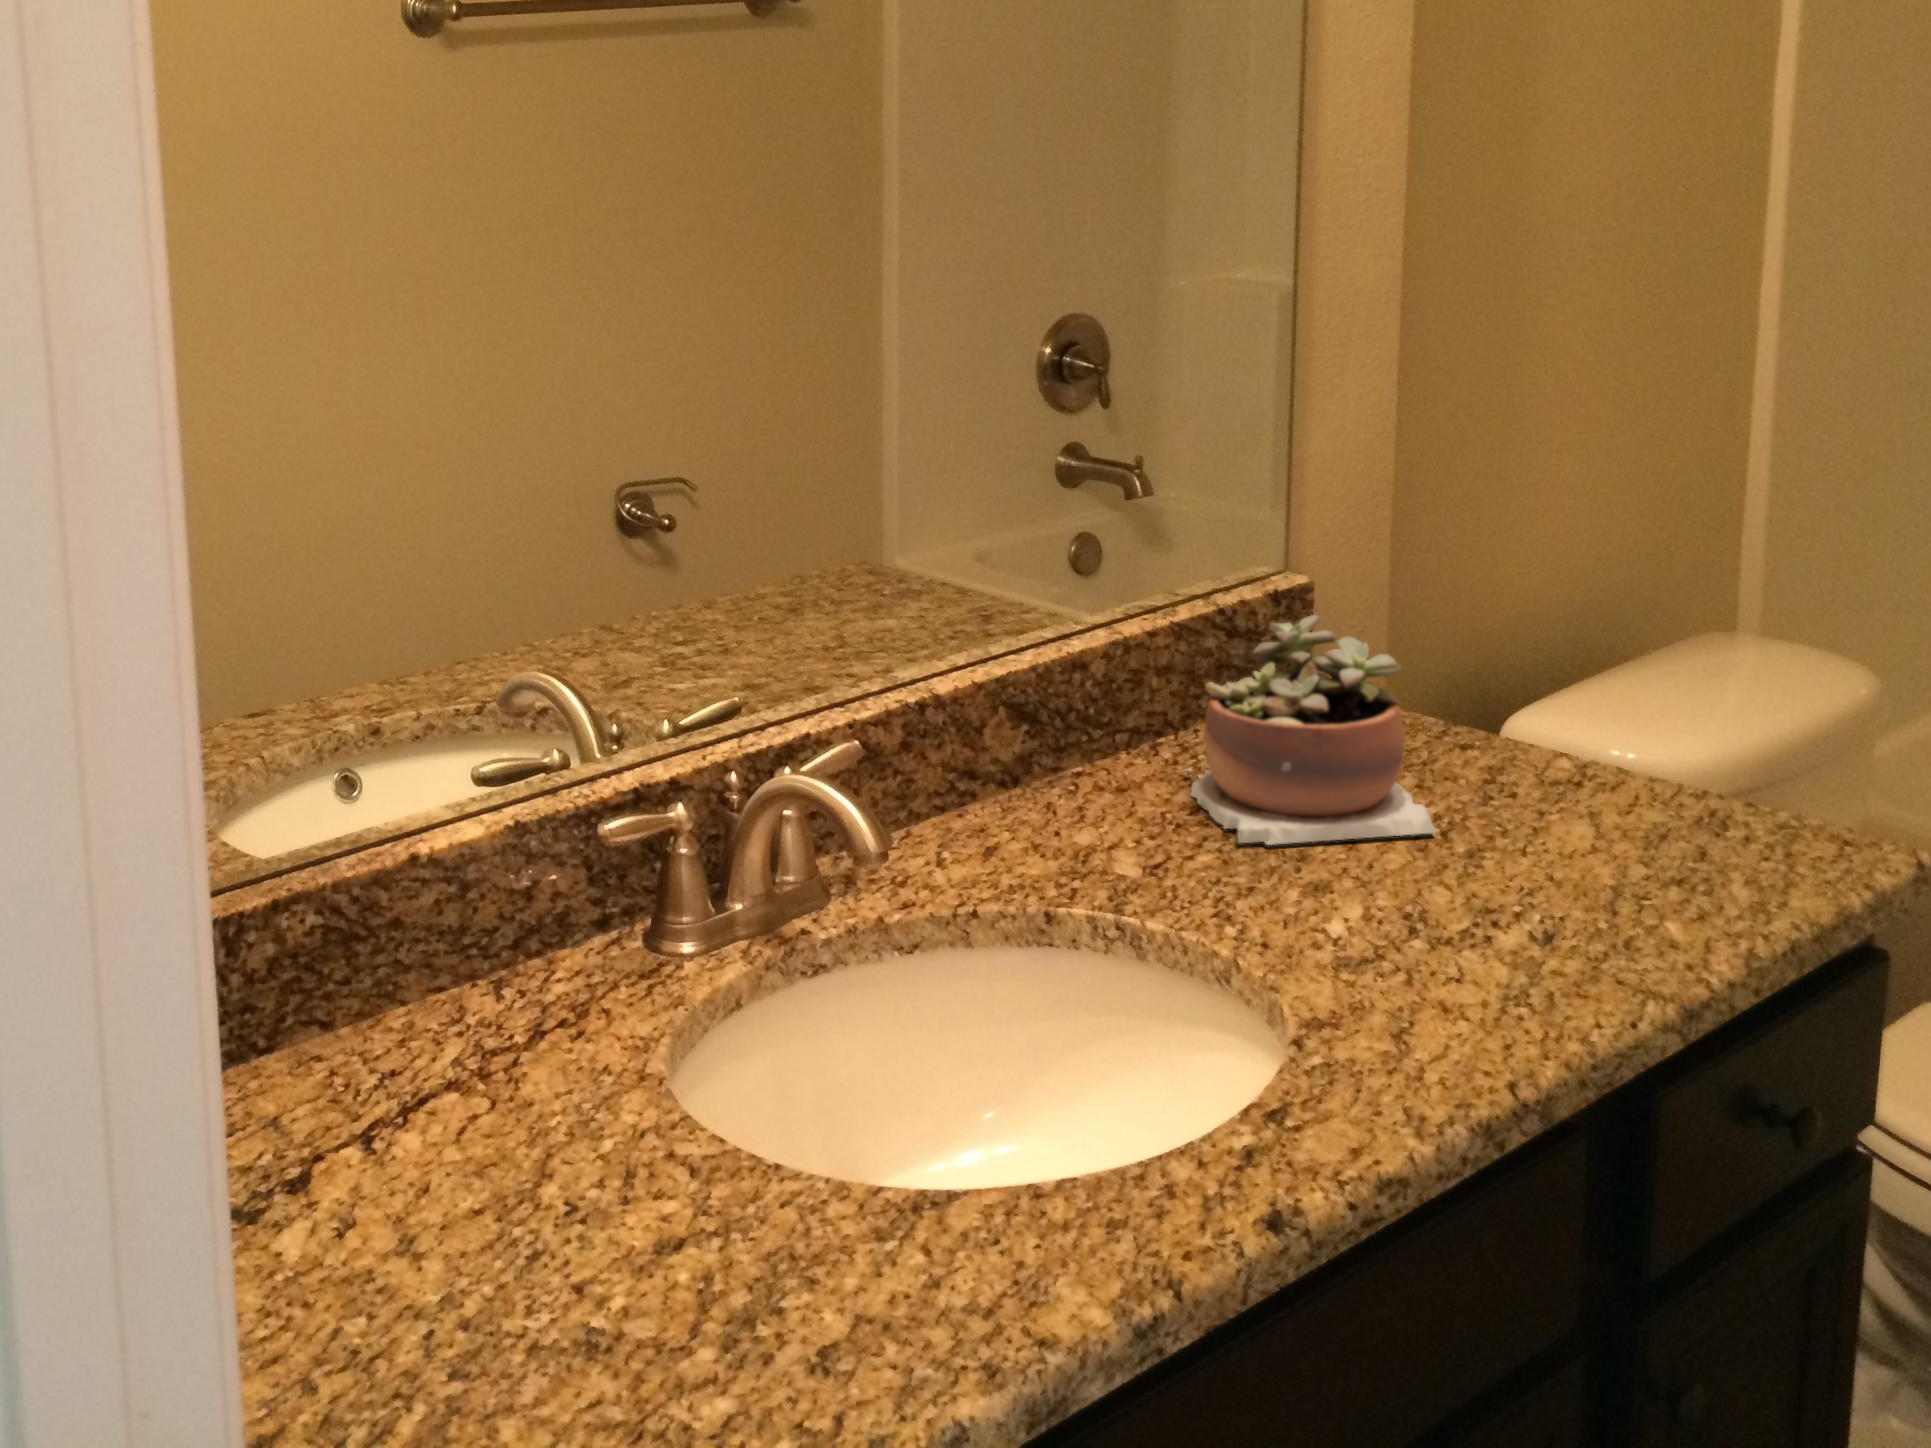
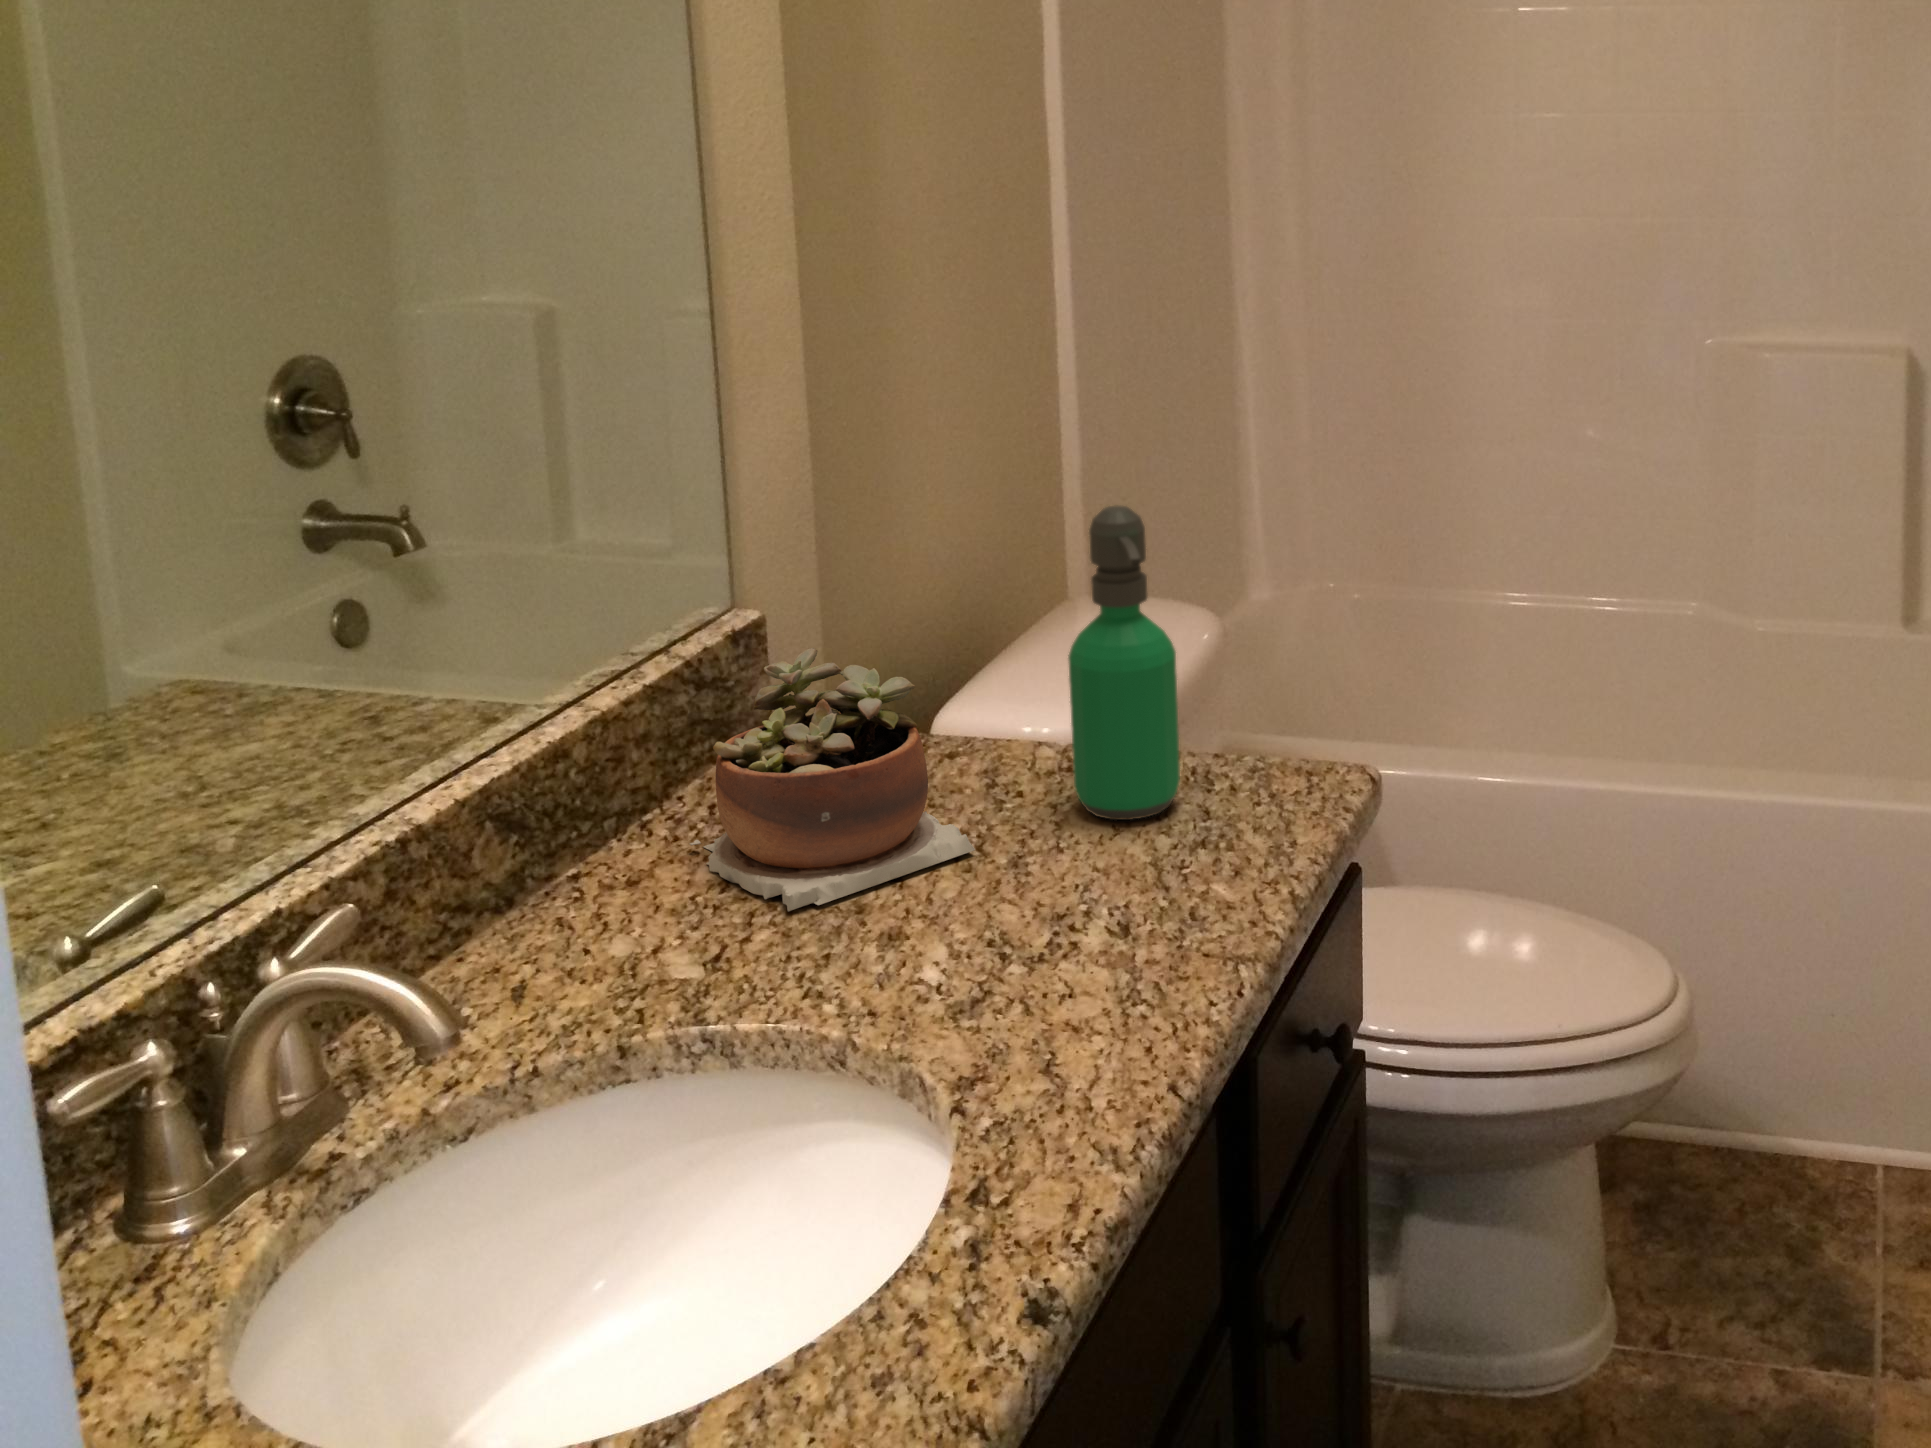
soap dispenser: none [1559,524,1685,844] -> present [1068,505,1180,820]

